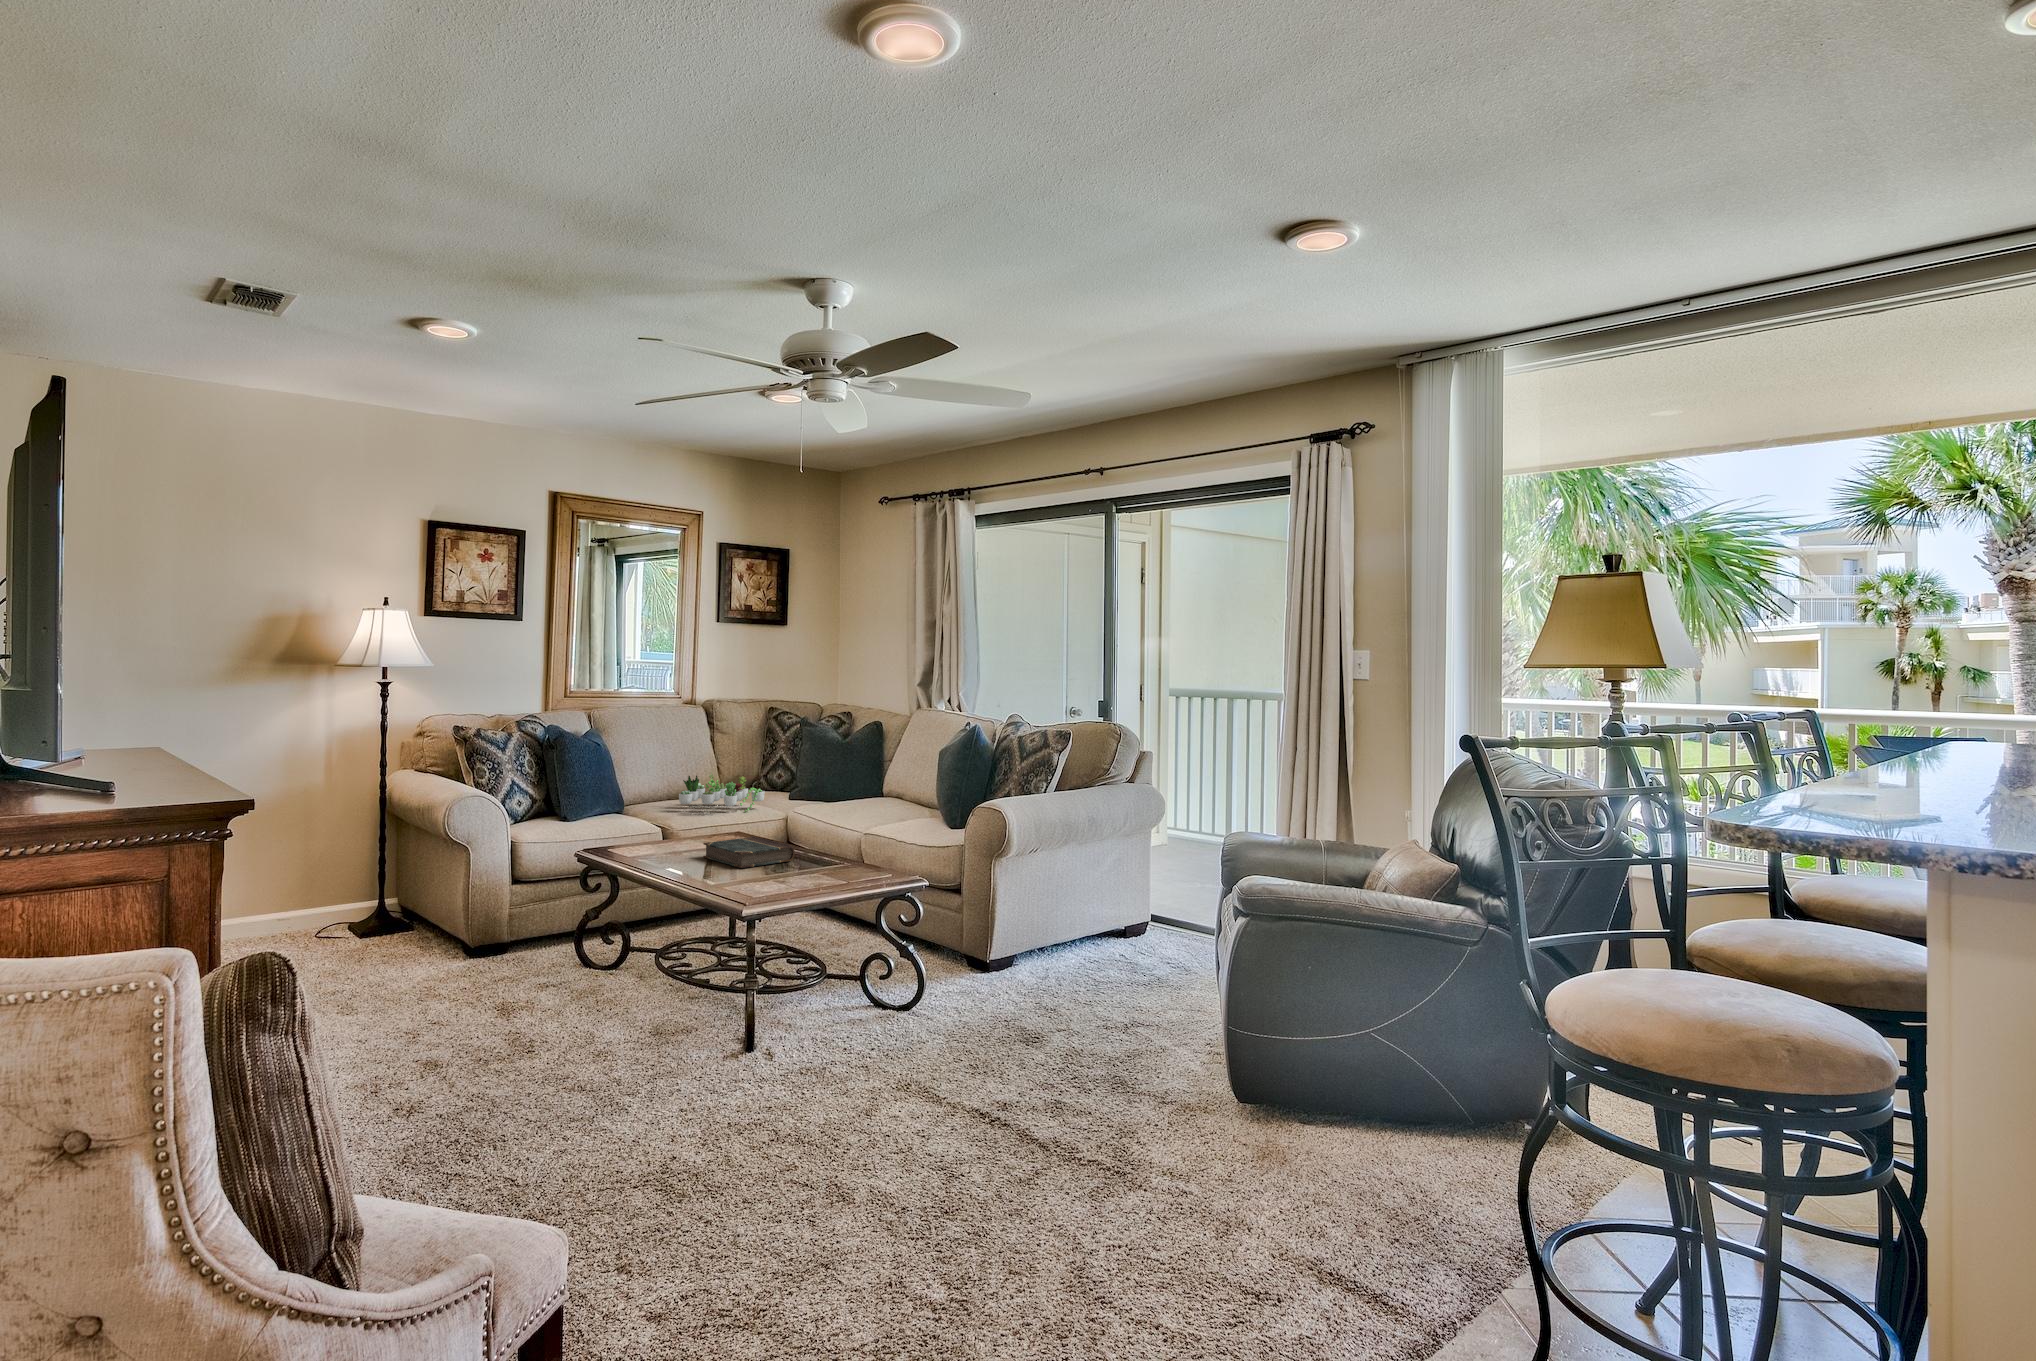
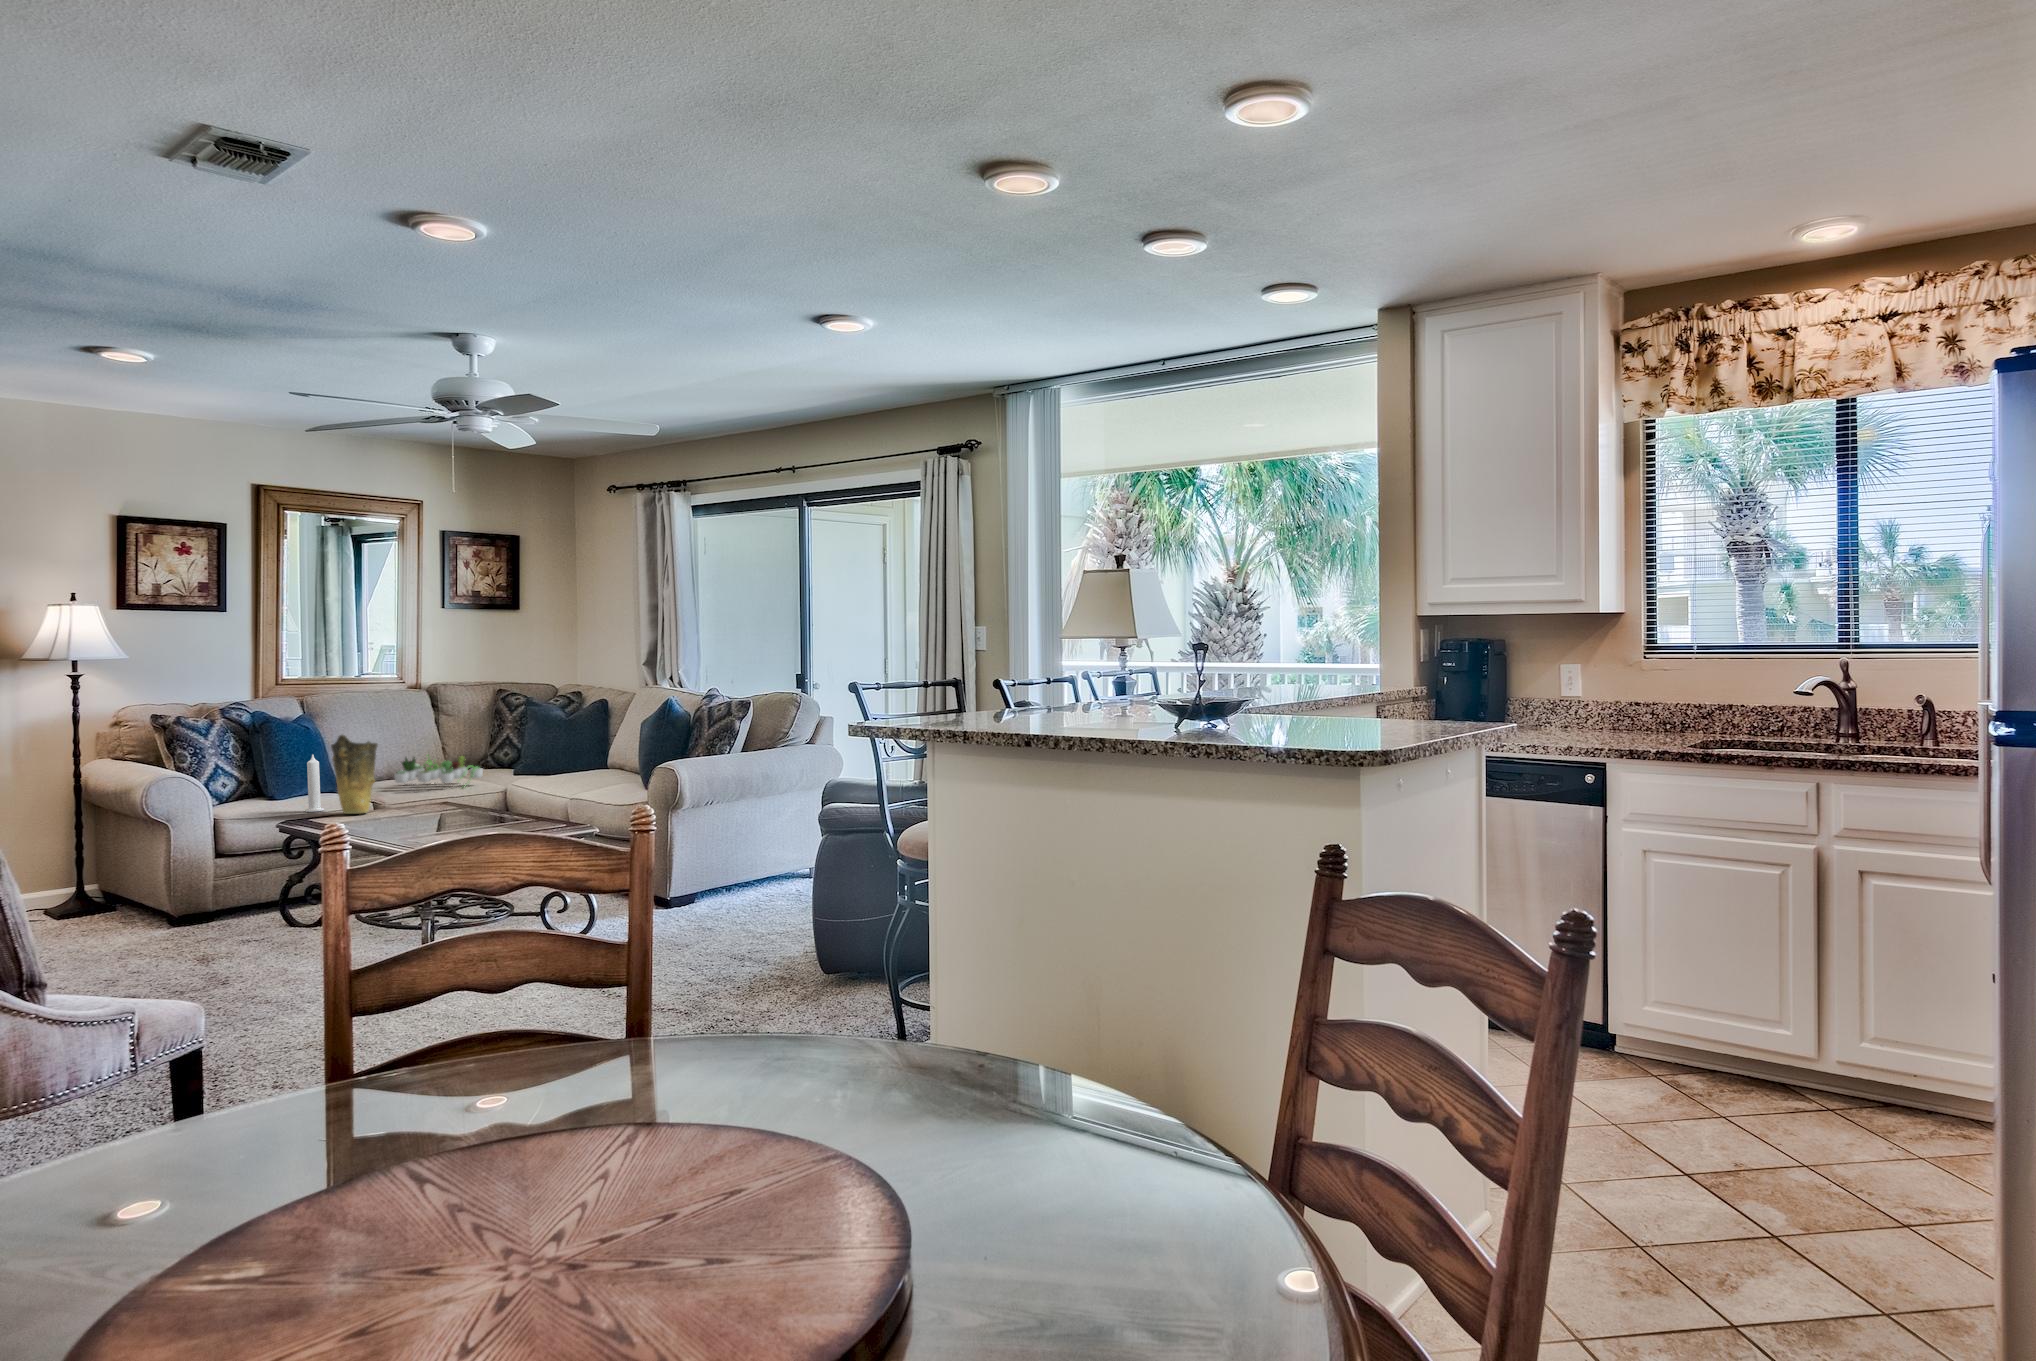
vase: none [630,757,676,842] -> present [331,735,378,814]
candle: none [600,775,618,836] -> present [305,755,324,812]
book: present [703,836,795,868] -> none [400,802,488,828]

